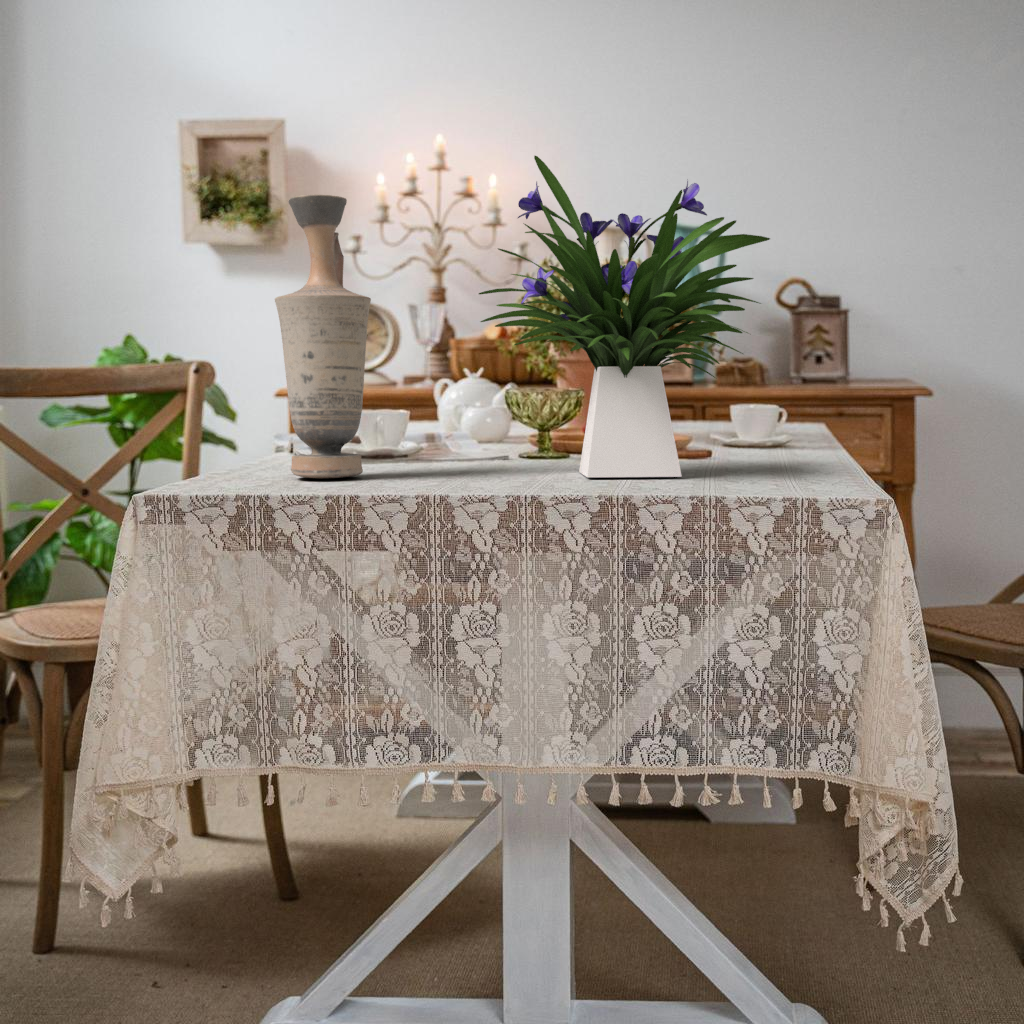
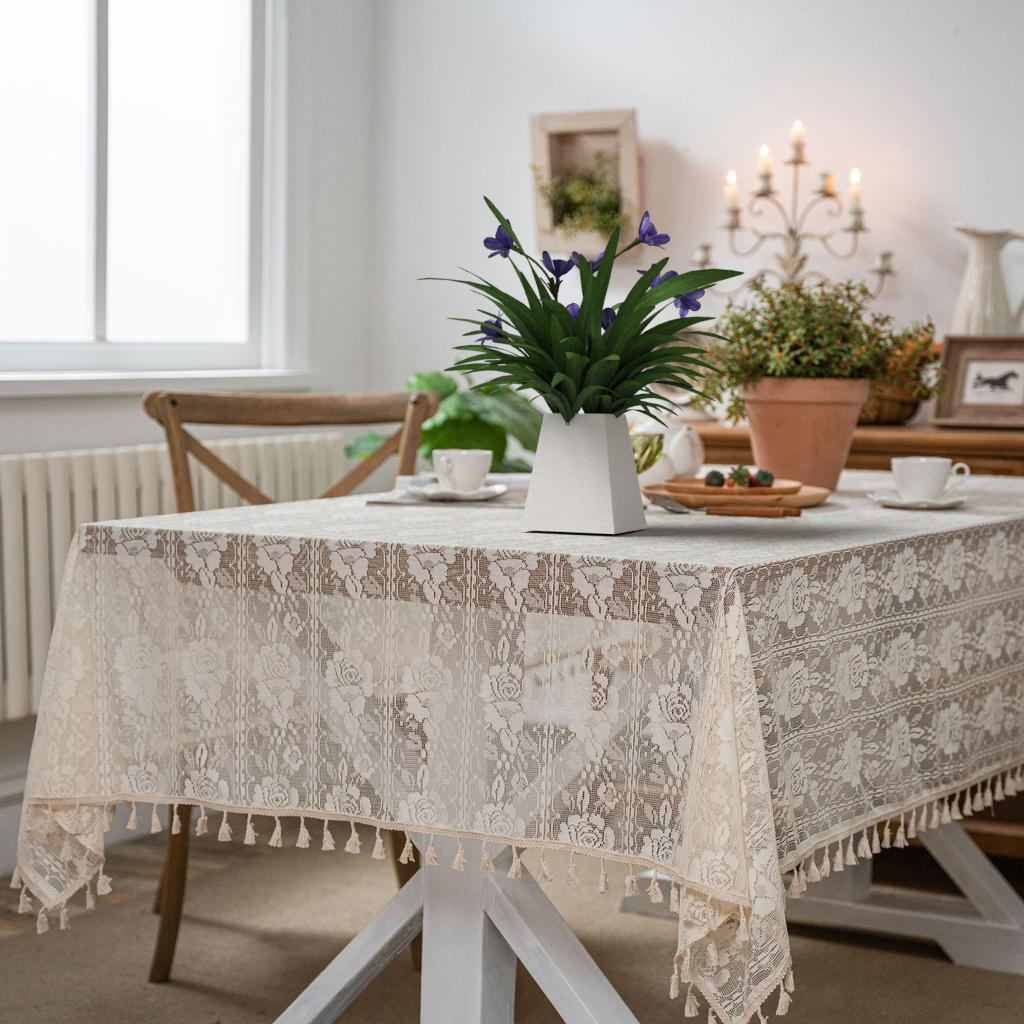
vase: present [275,195,371,478] -> none [254,243,347,519]

